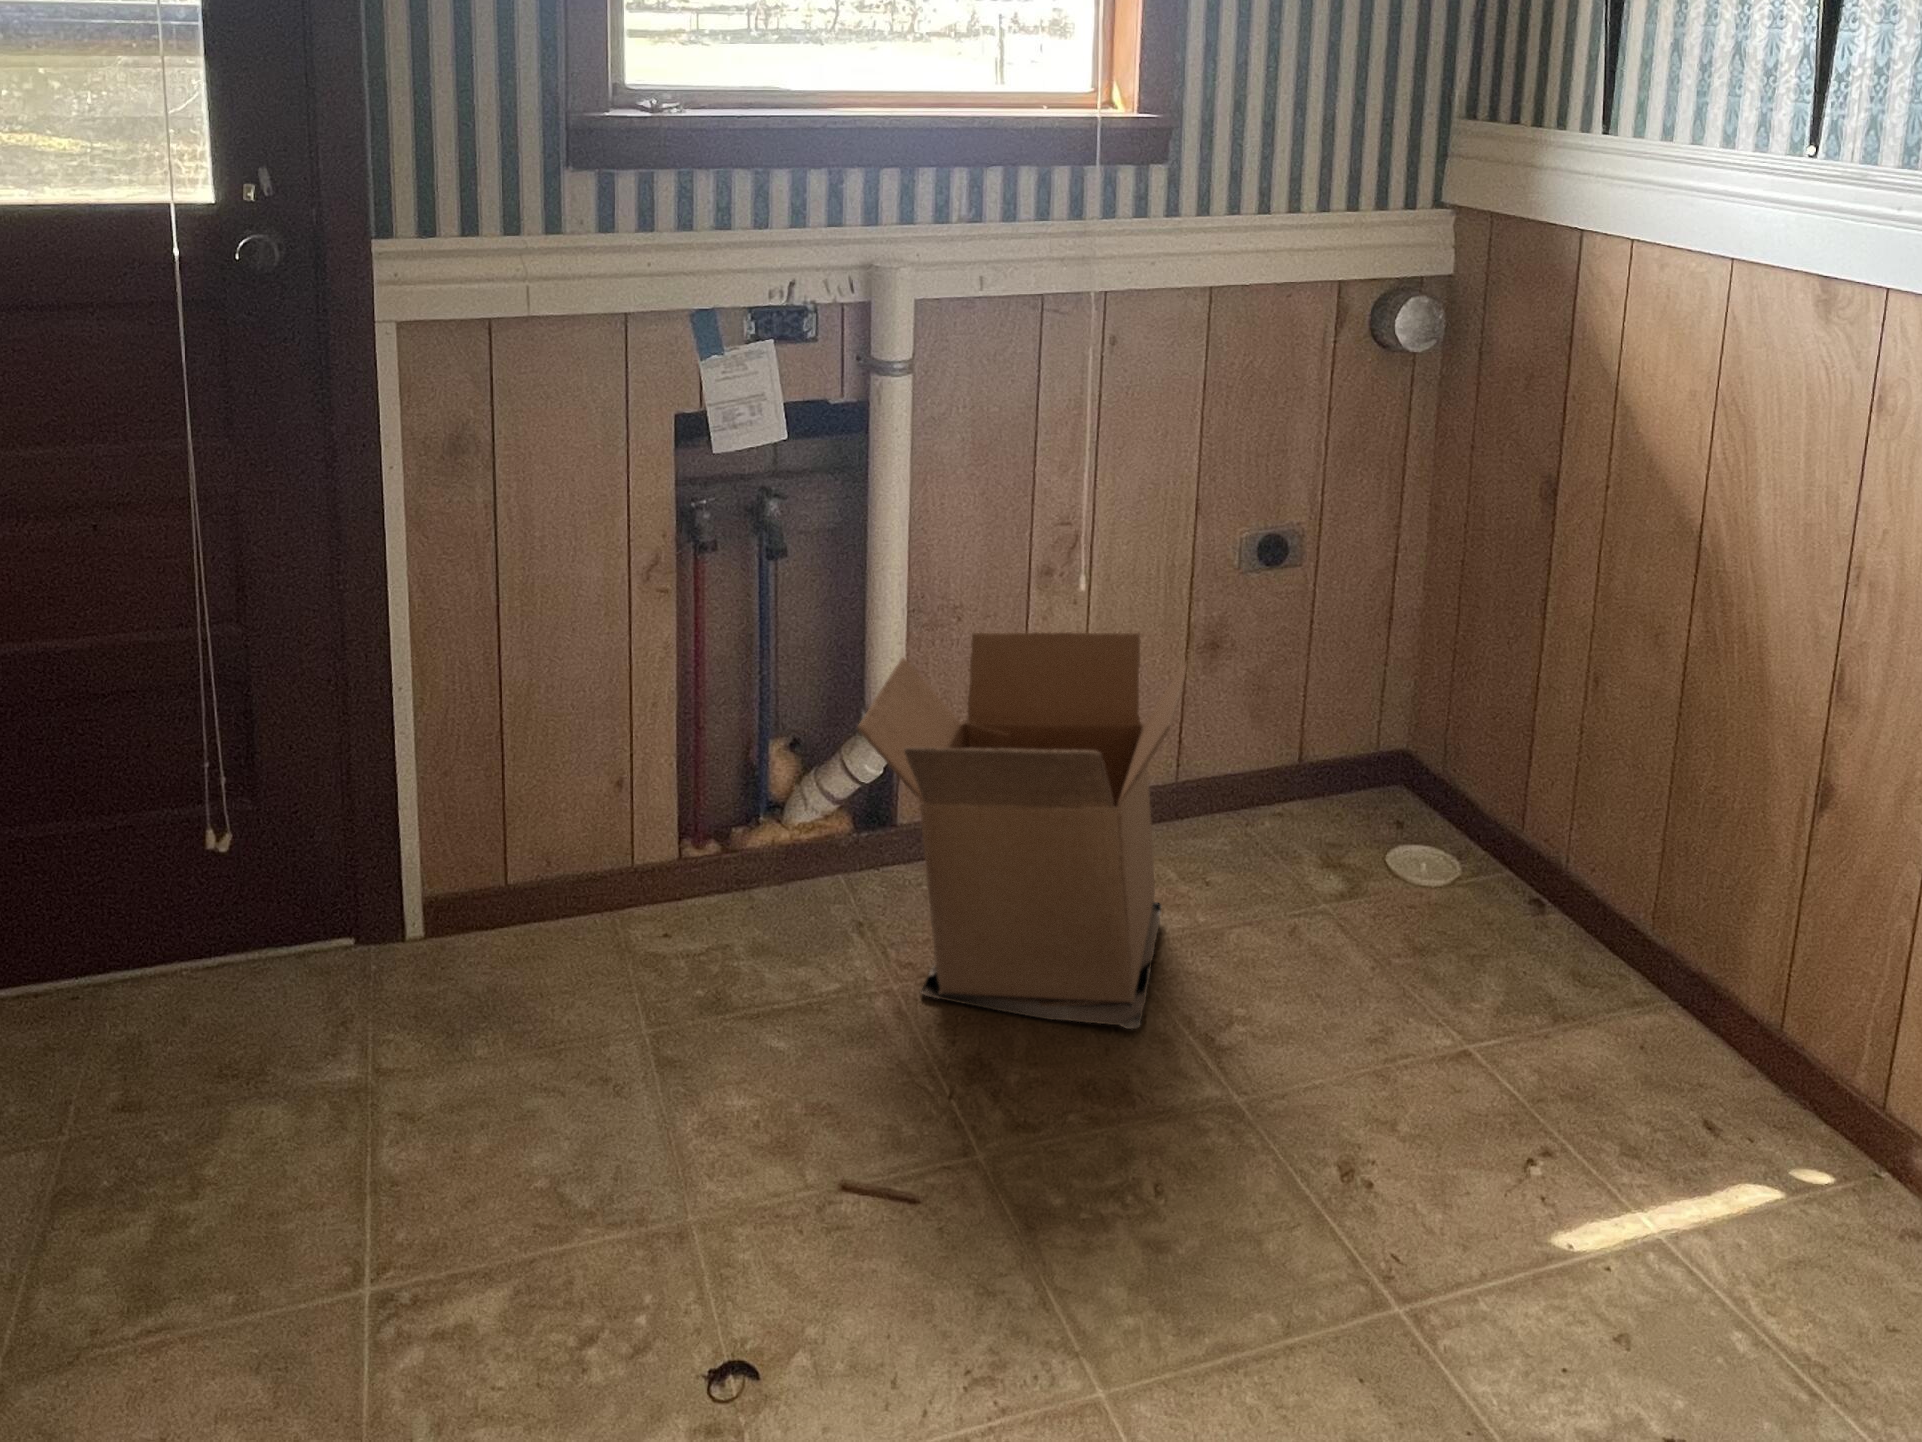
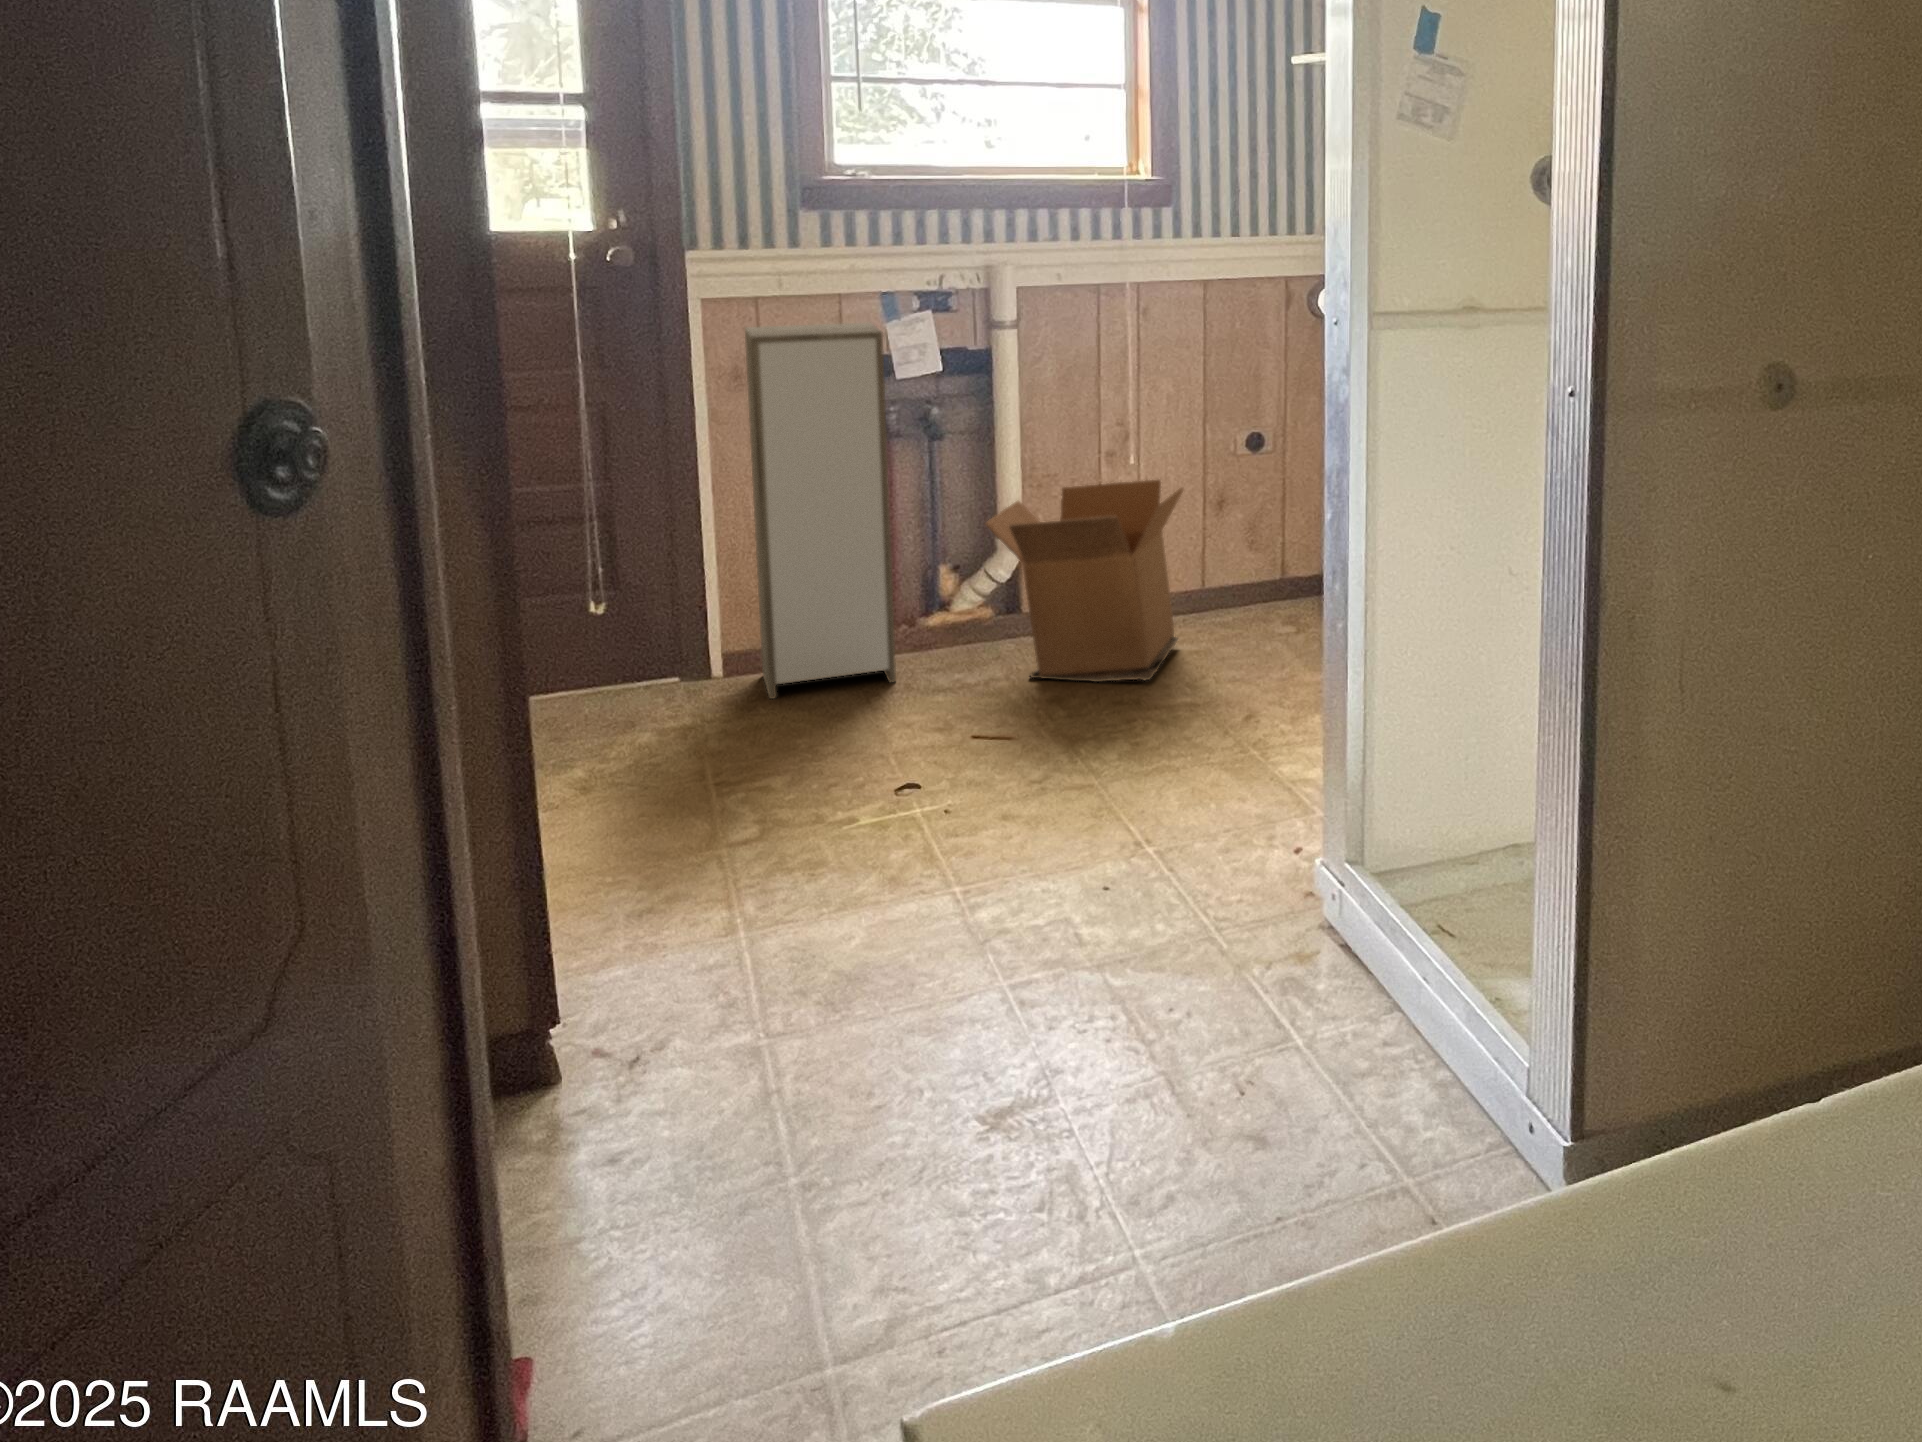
storage cabinet: none [466,363,700,1018] -> present [745,323,896,698]

